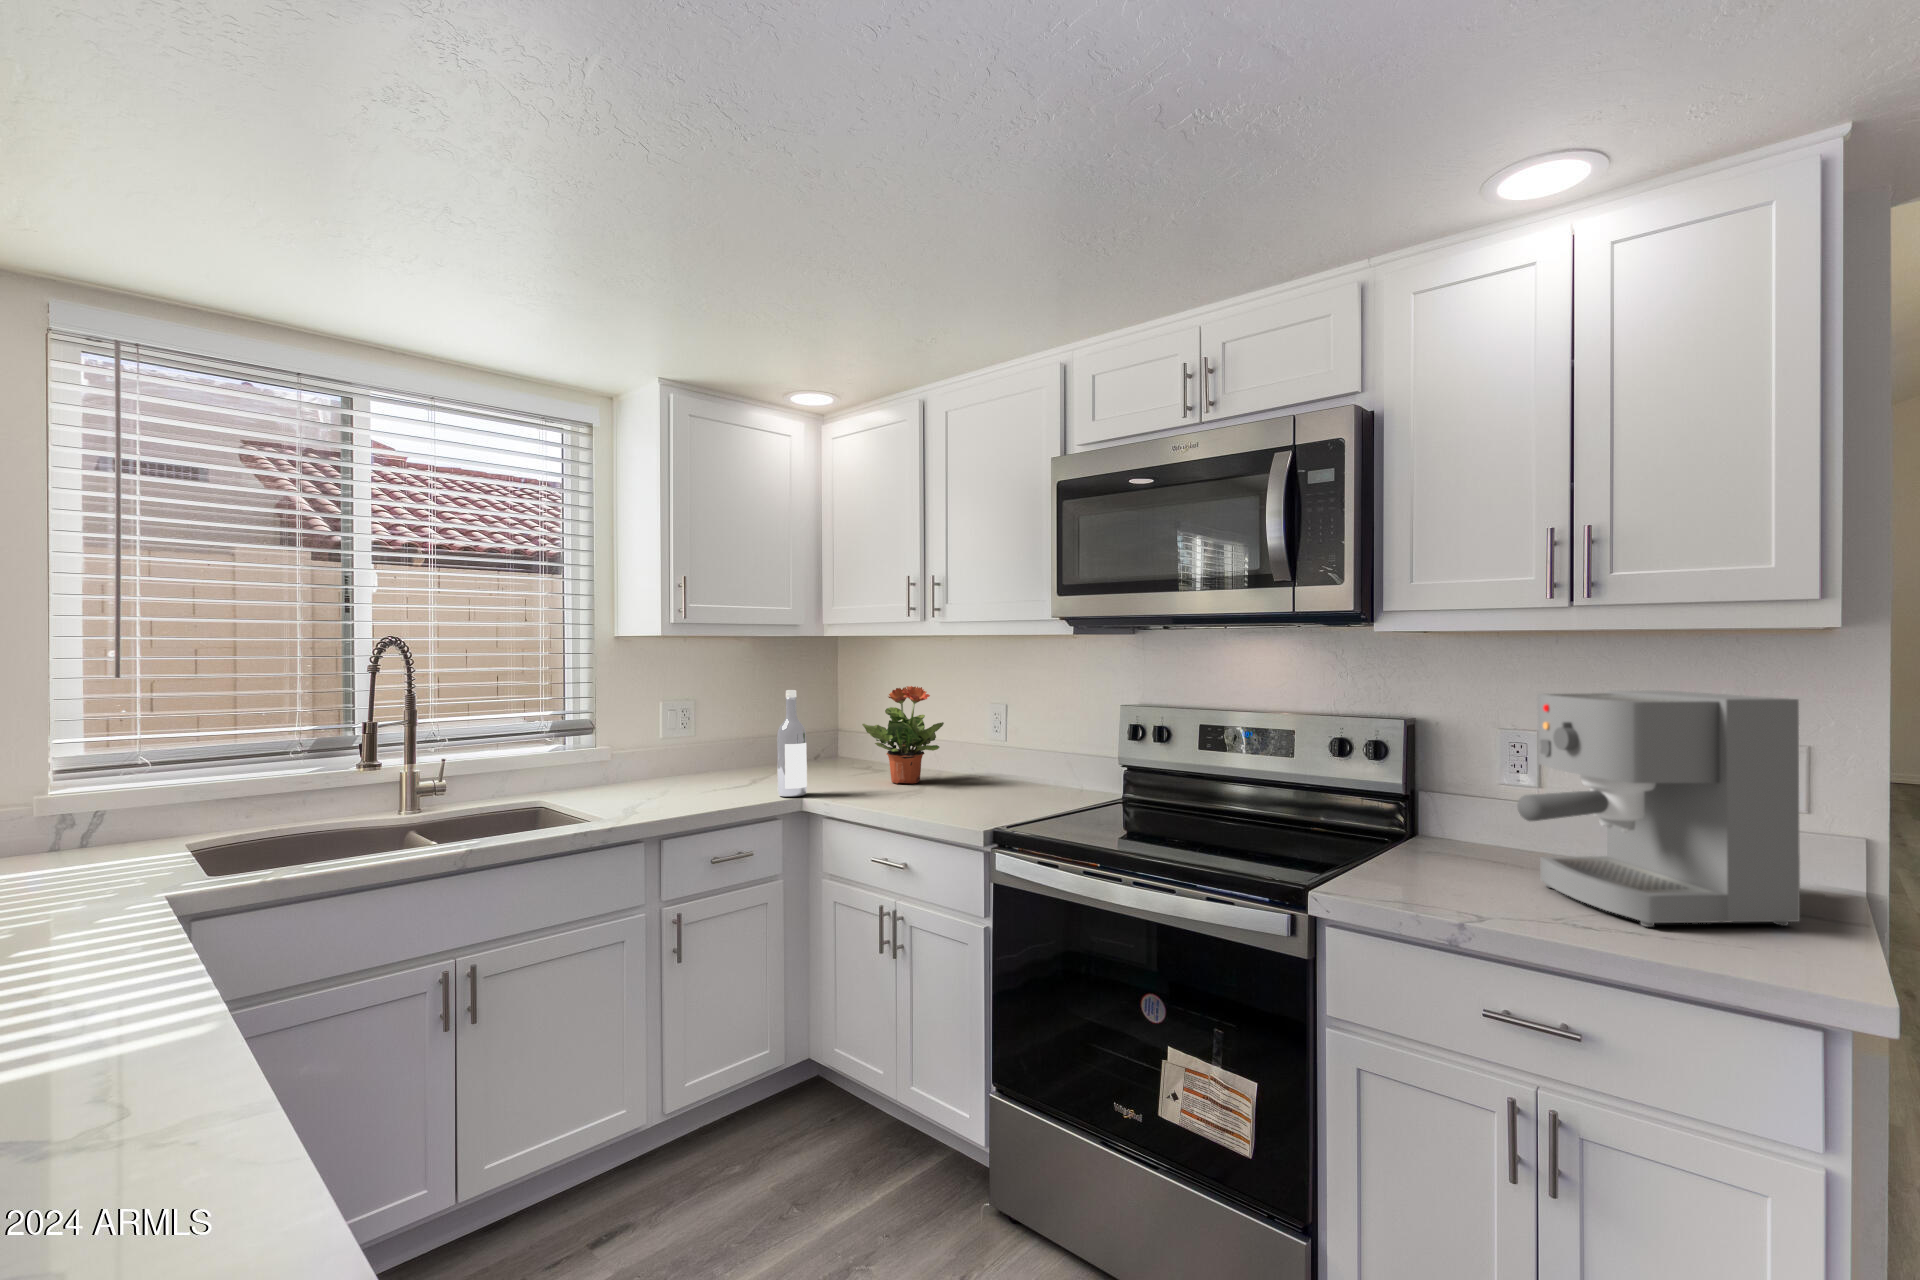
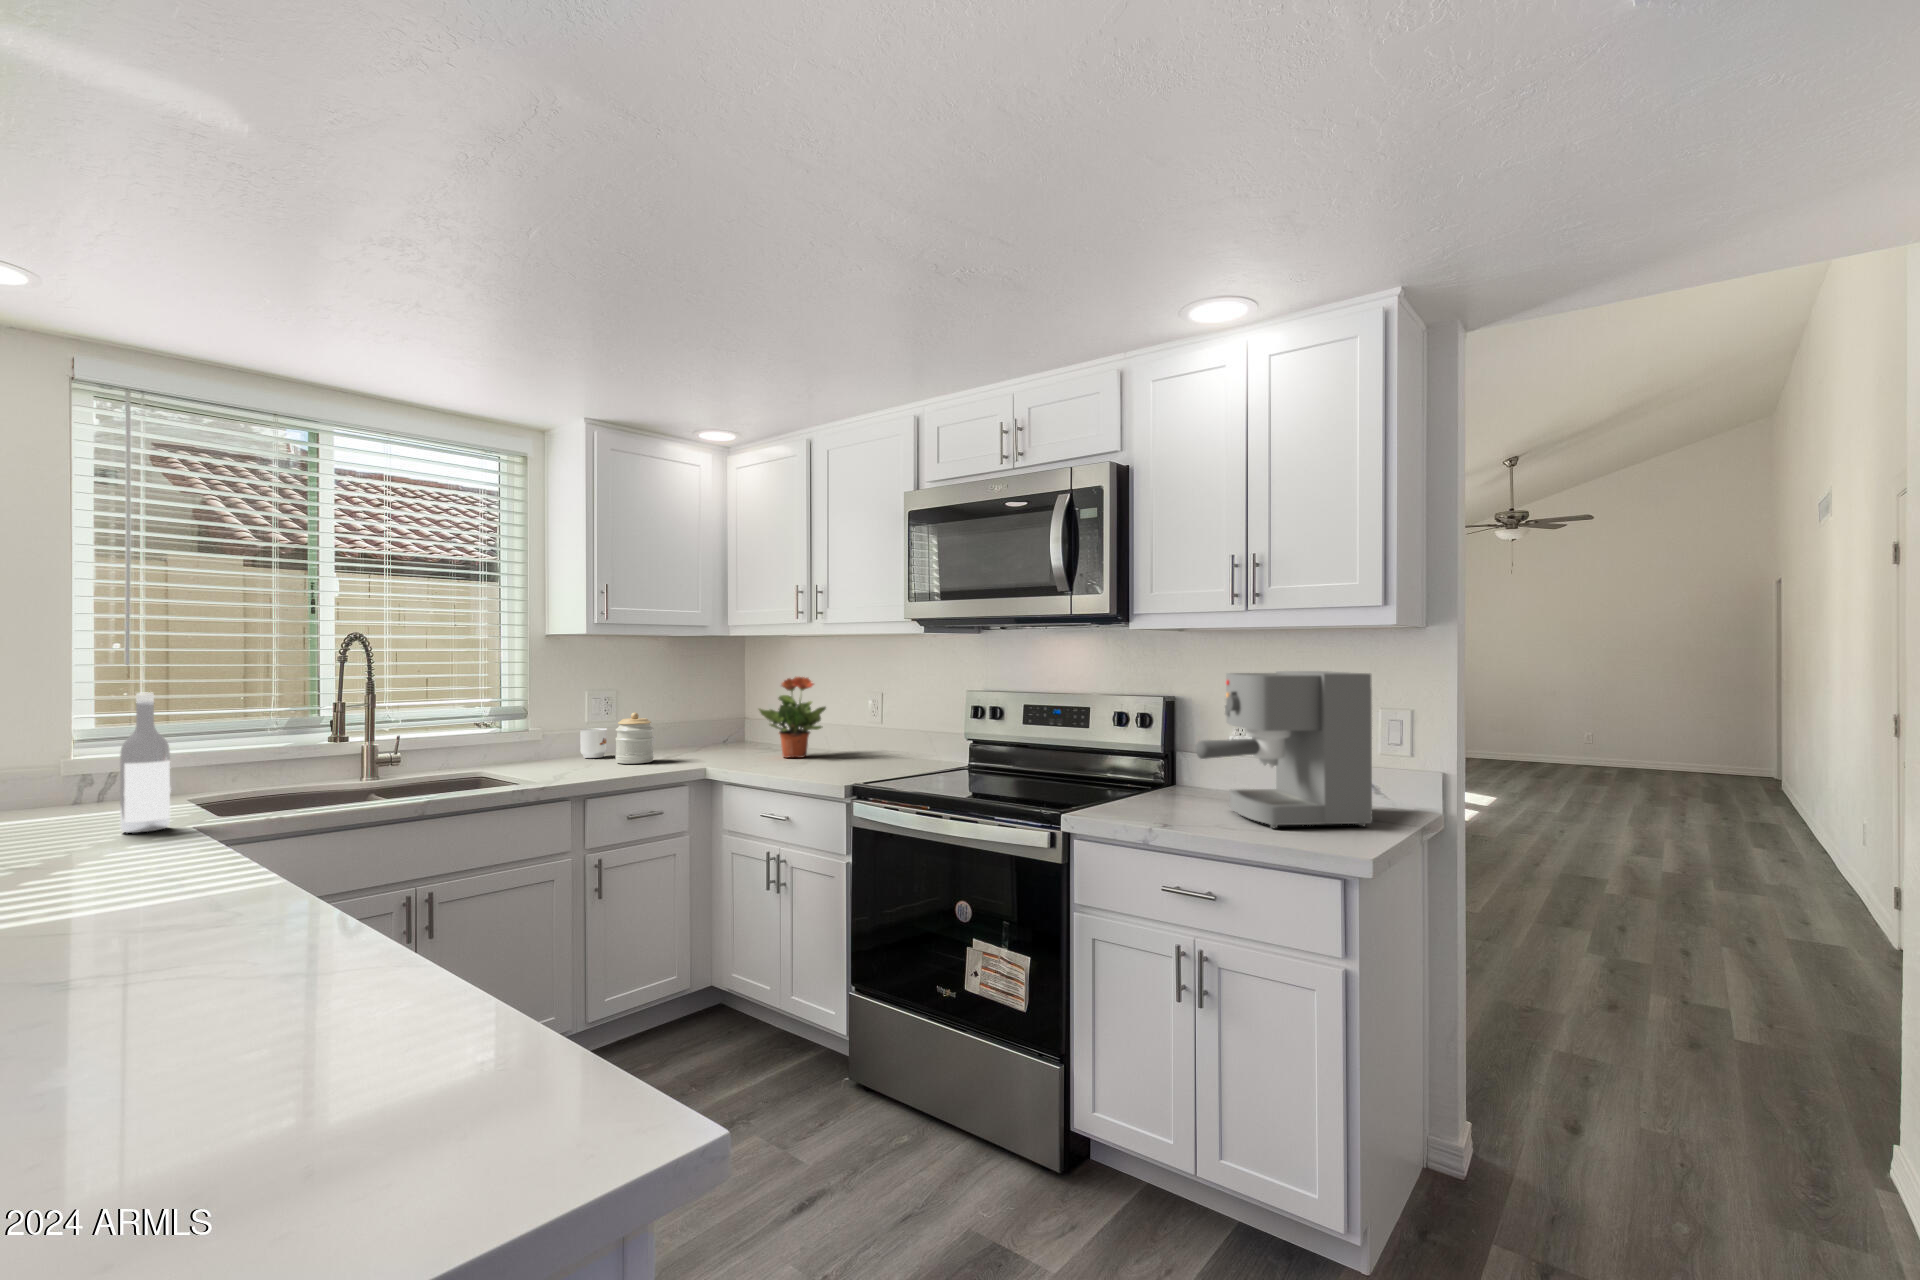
wine bottle: present [777,690,807,797] -> present [120,692,171,833]
jar: none [696,729,741,791] -> present [615,713,654,764]
mug: none [655,746,687,782] -> present [580,728,607,758]

